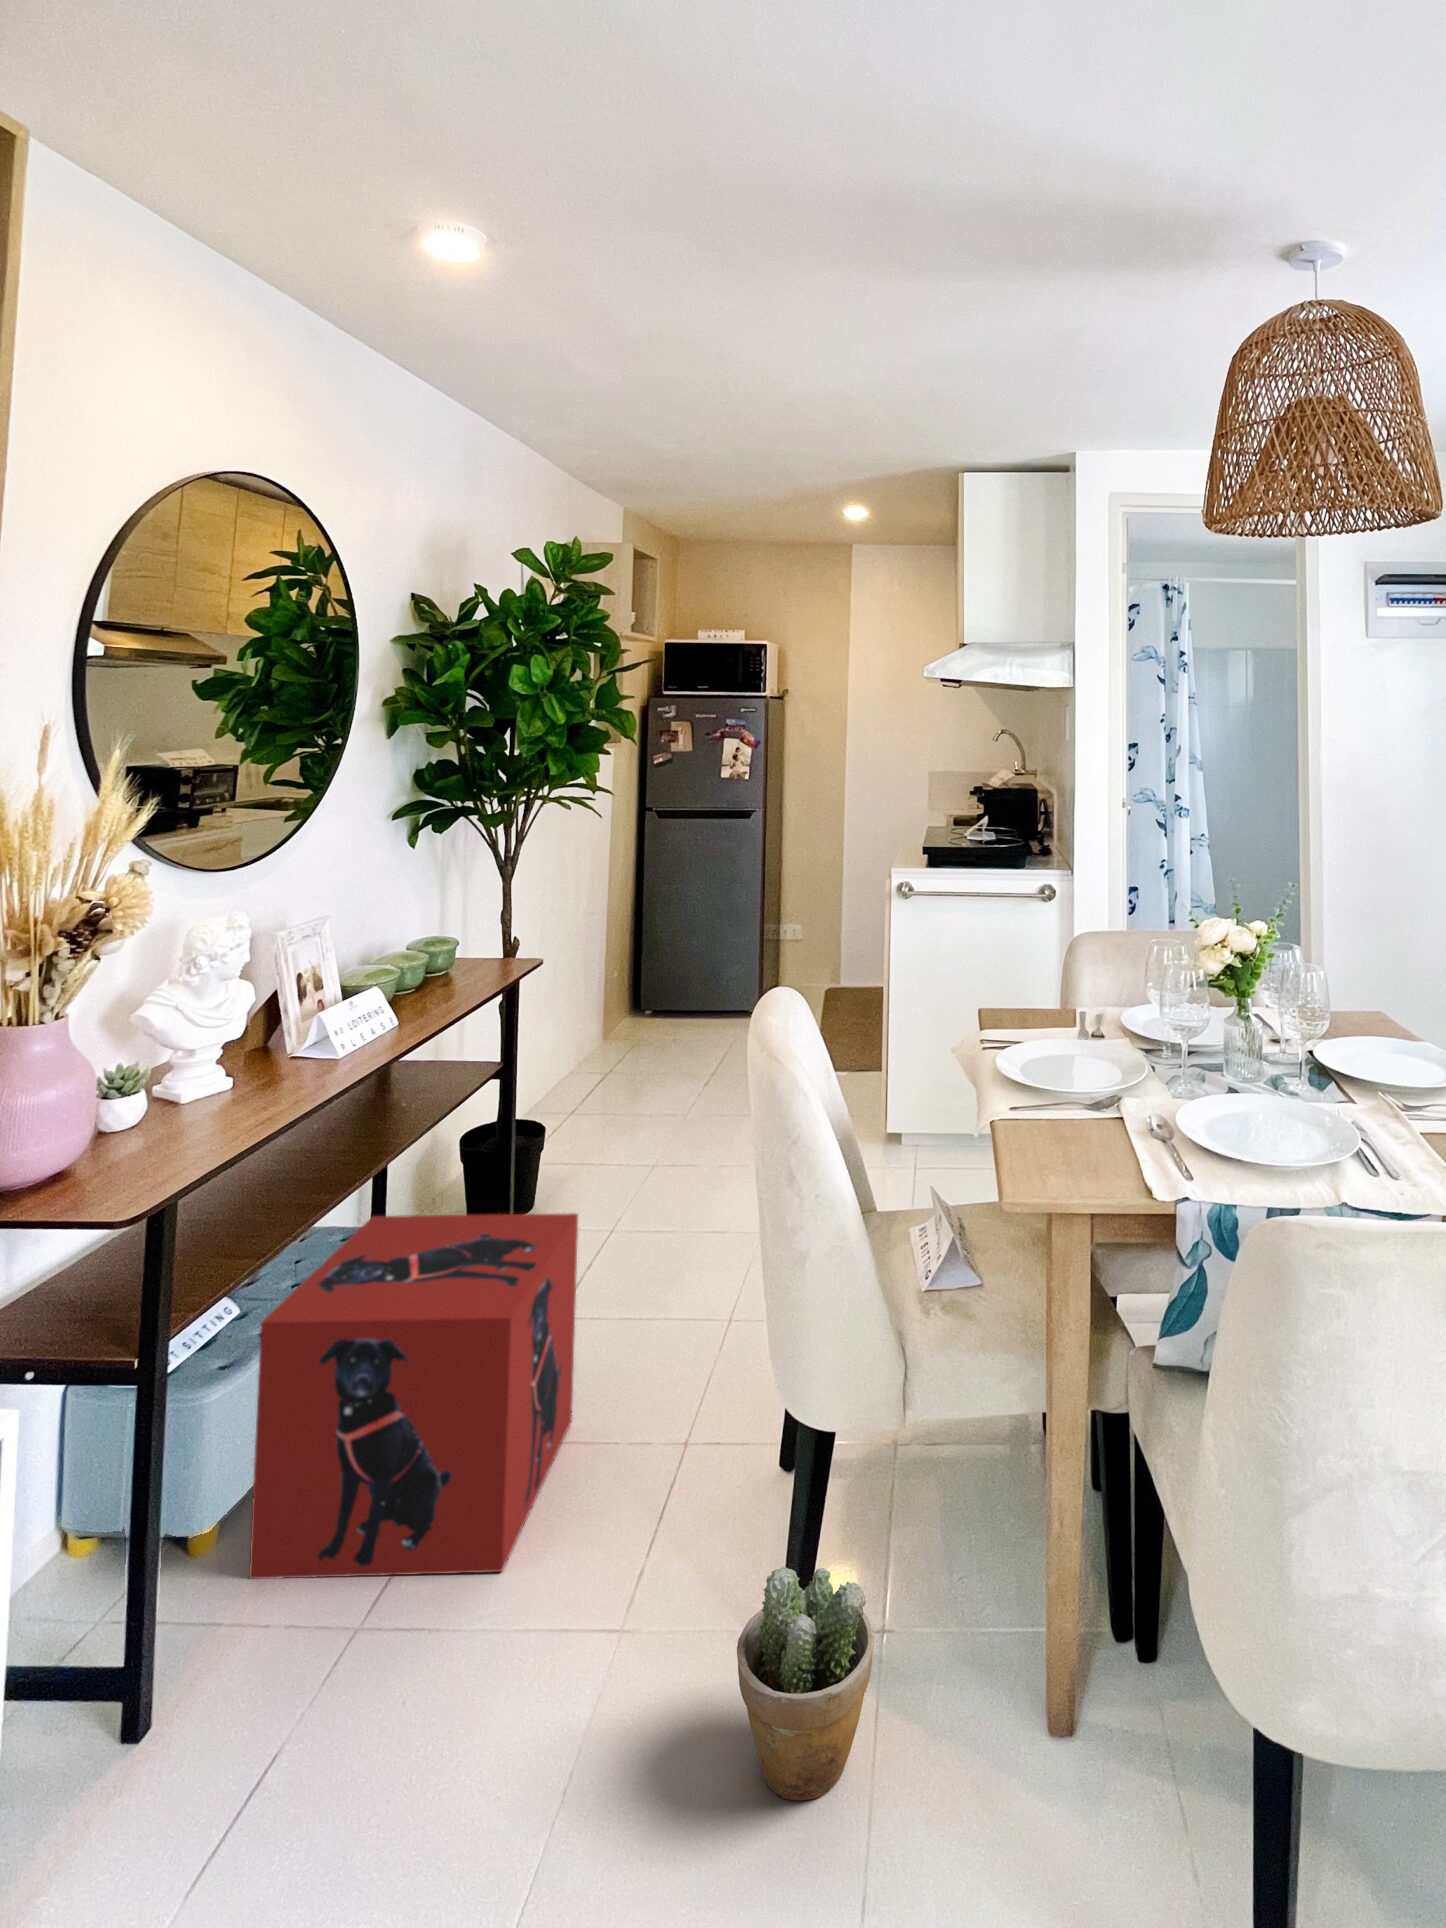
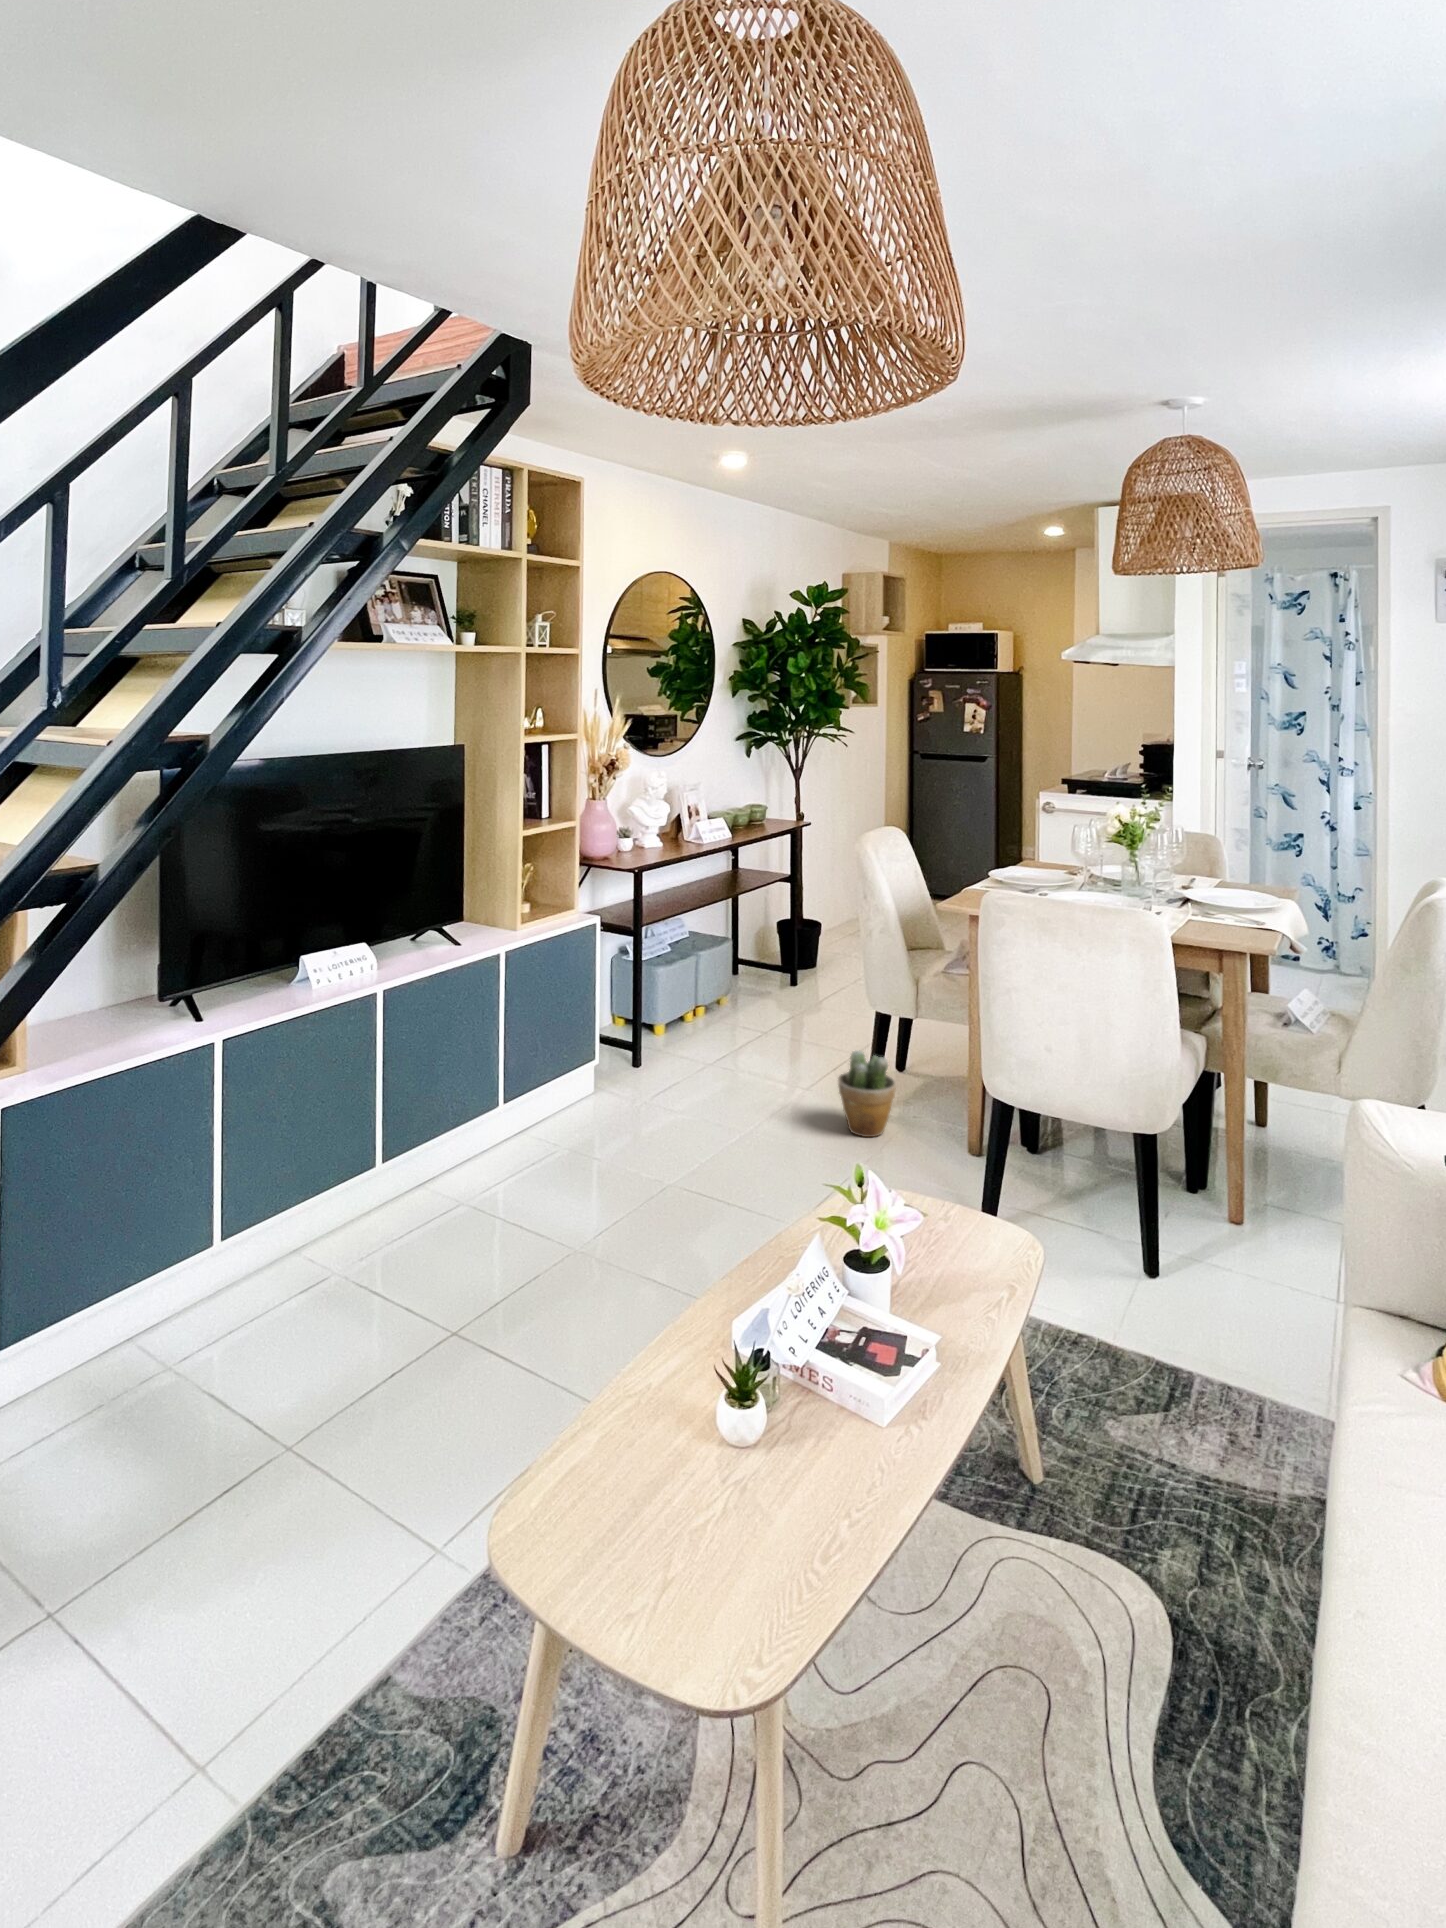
storage box: present [249,1213,578,1579] -> none [671,921,810,1064]

